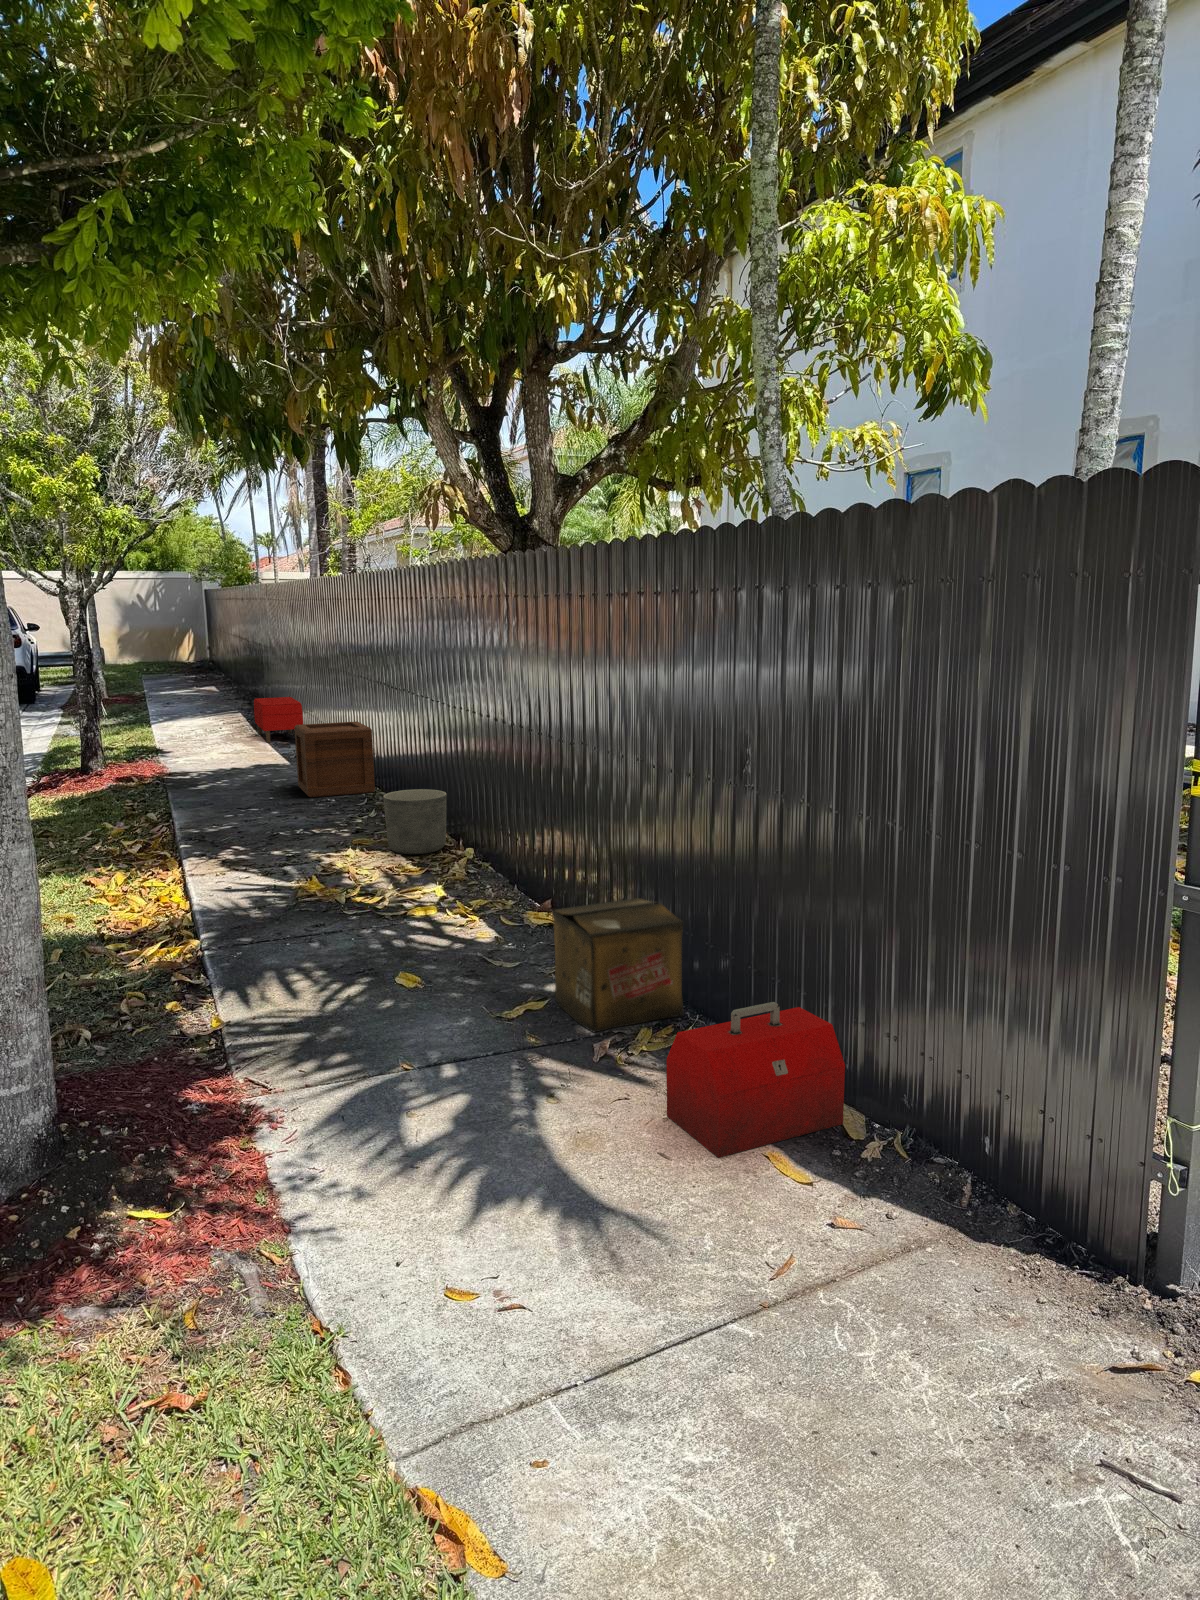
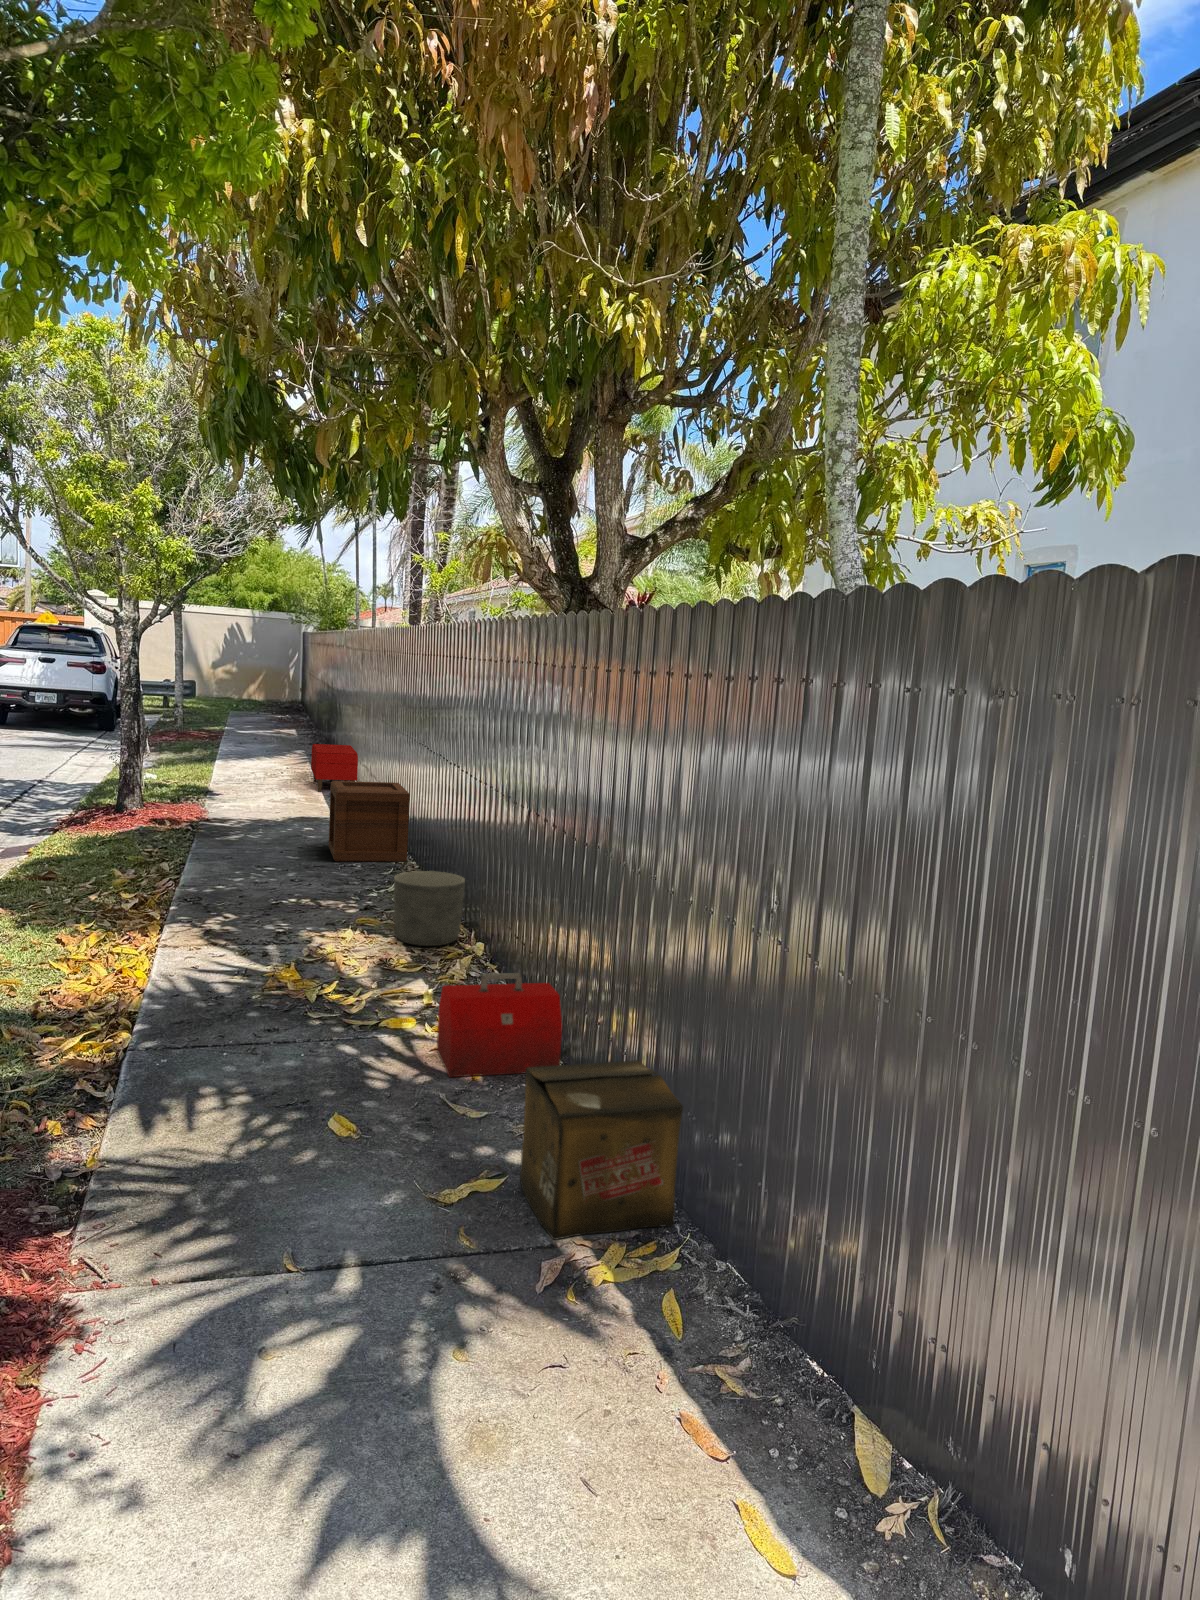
toolbox: present [667,1002,845,1158] -> present [437,973,562,1077]

